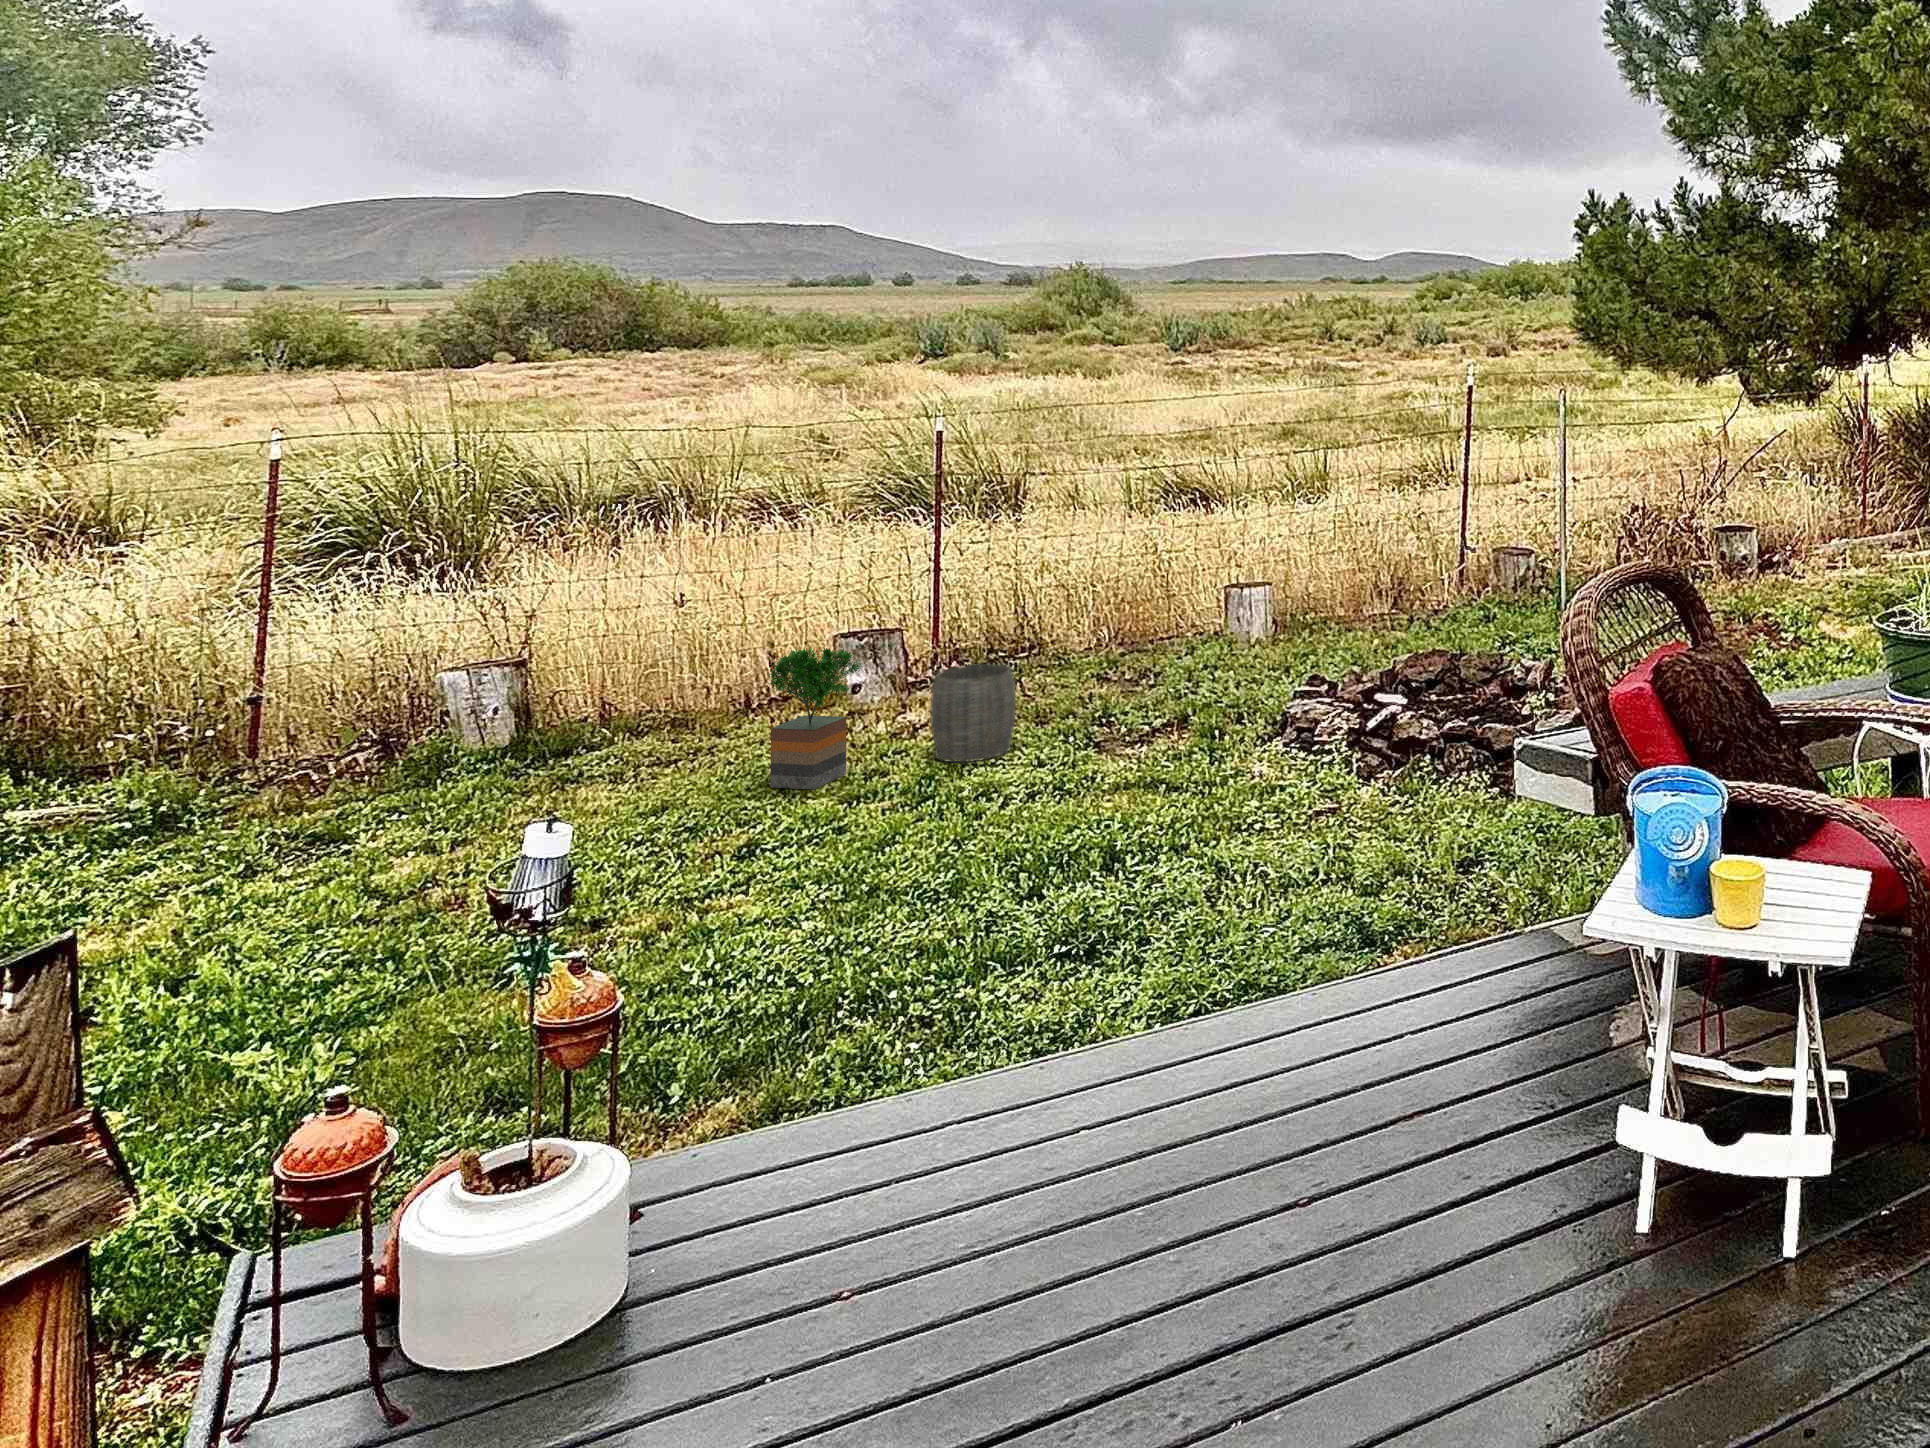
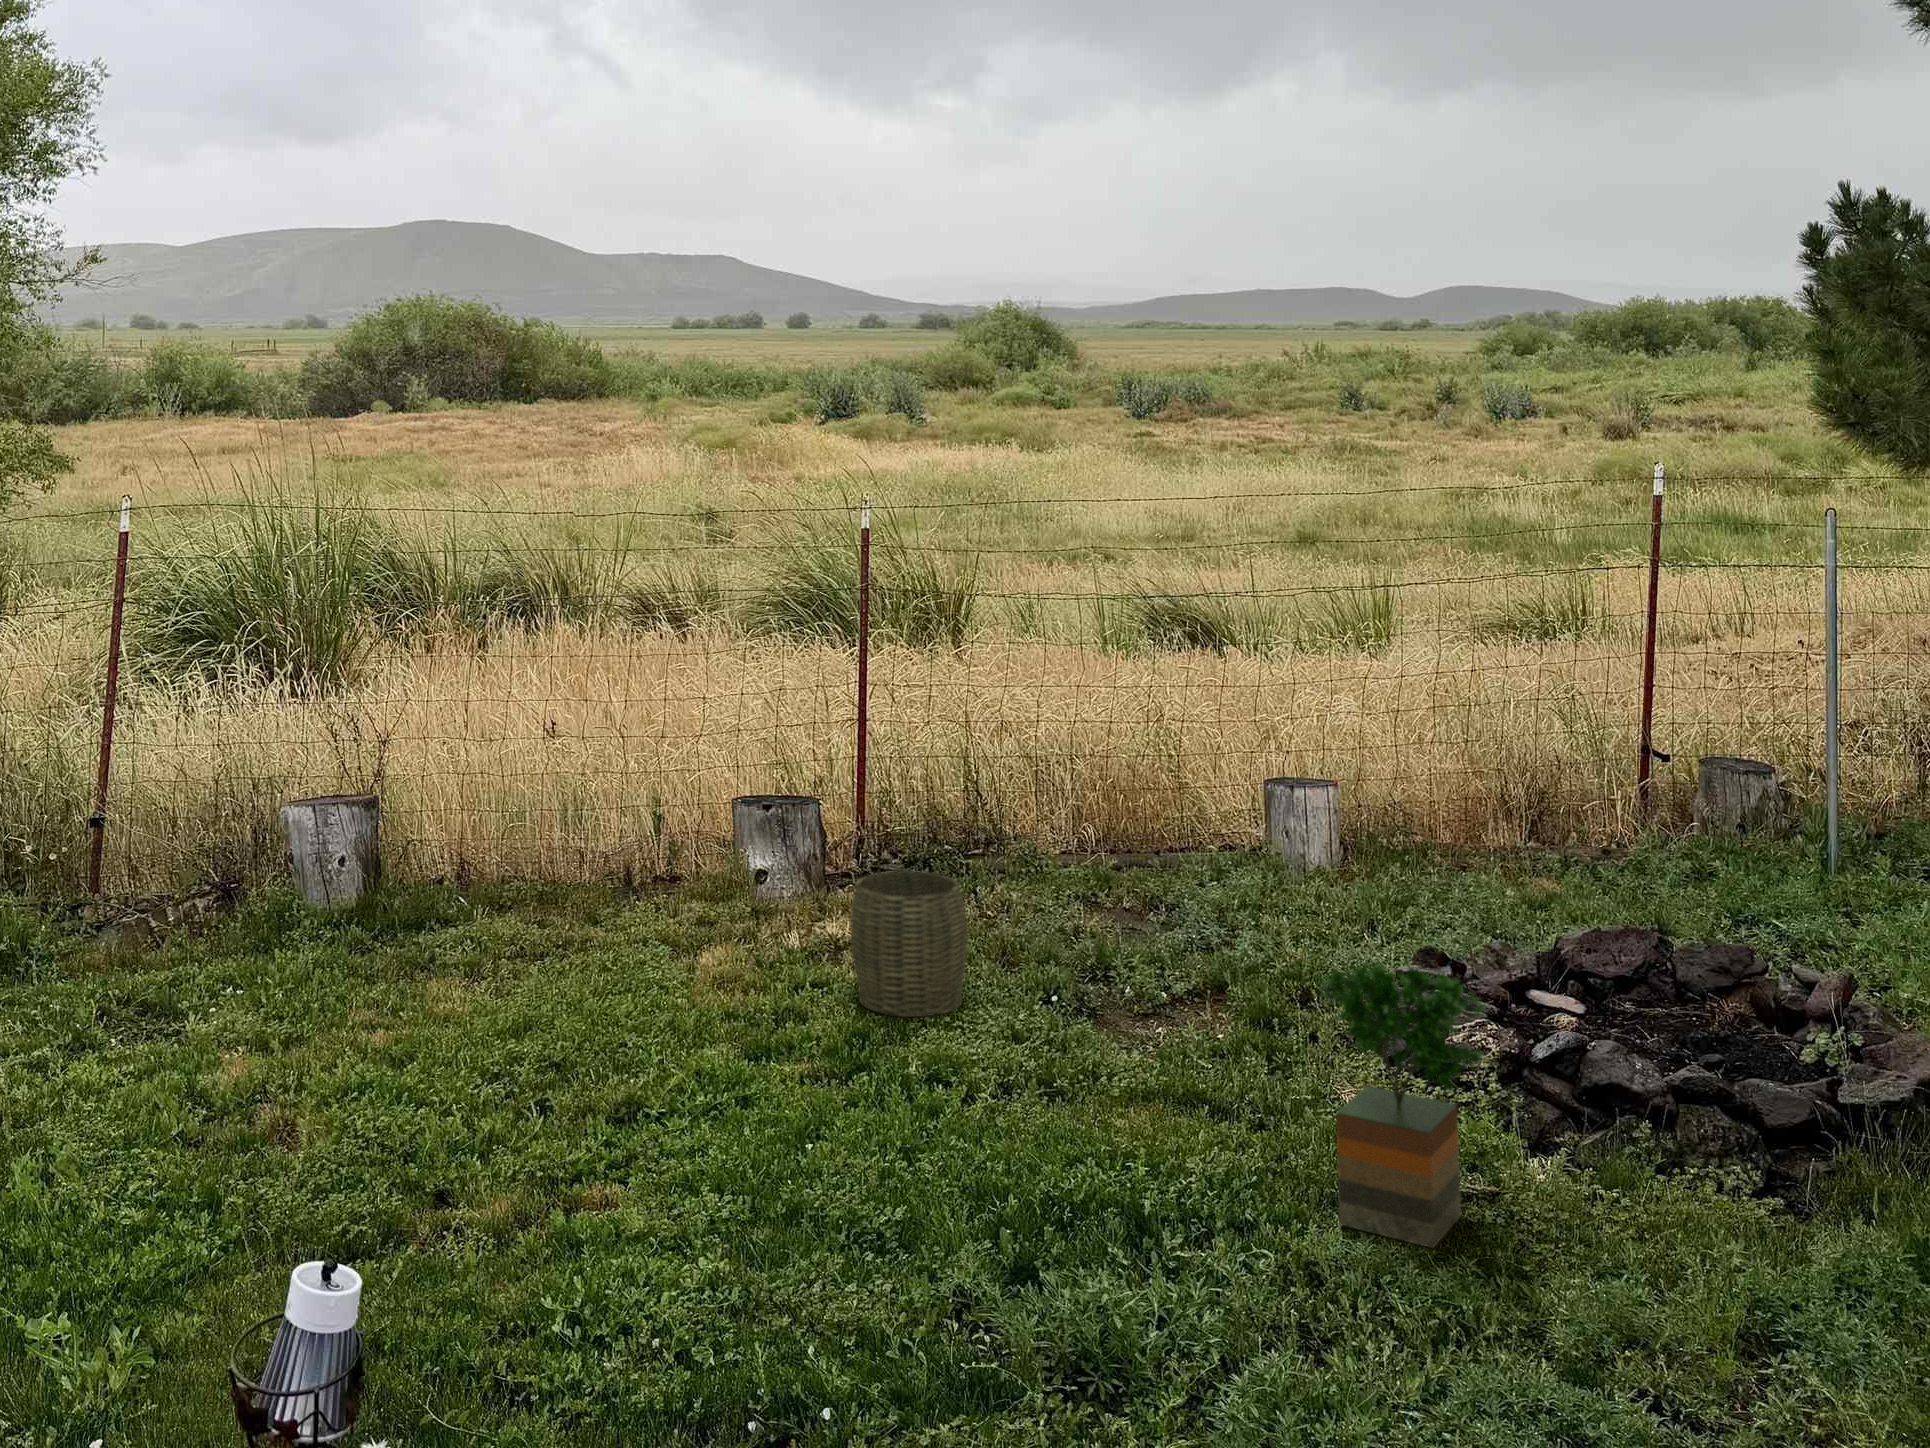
potted tree: present [770,647,862,790] -> present [1320,960,1487,1248]

